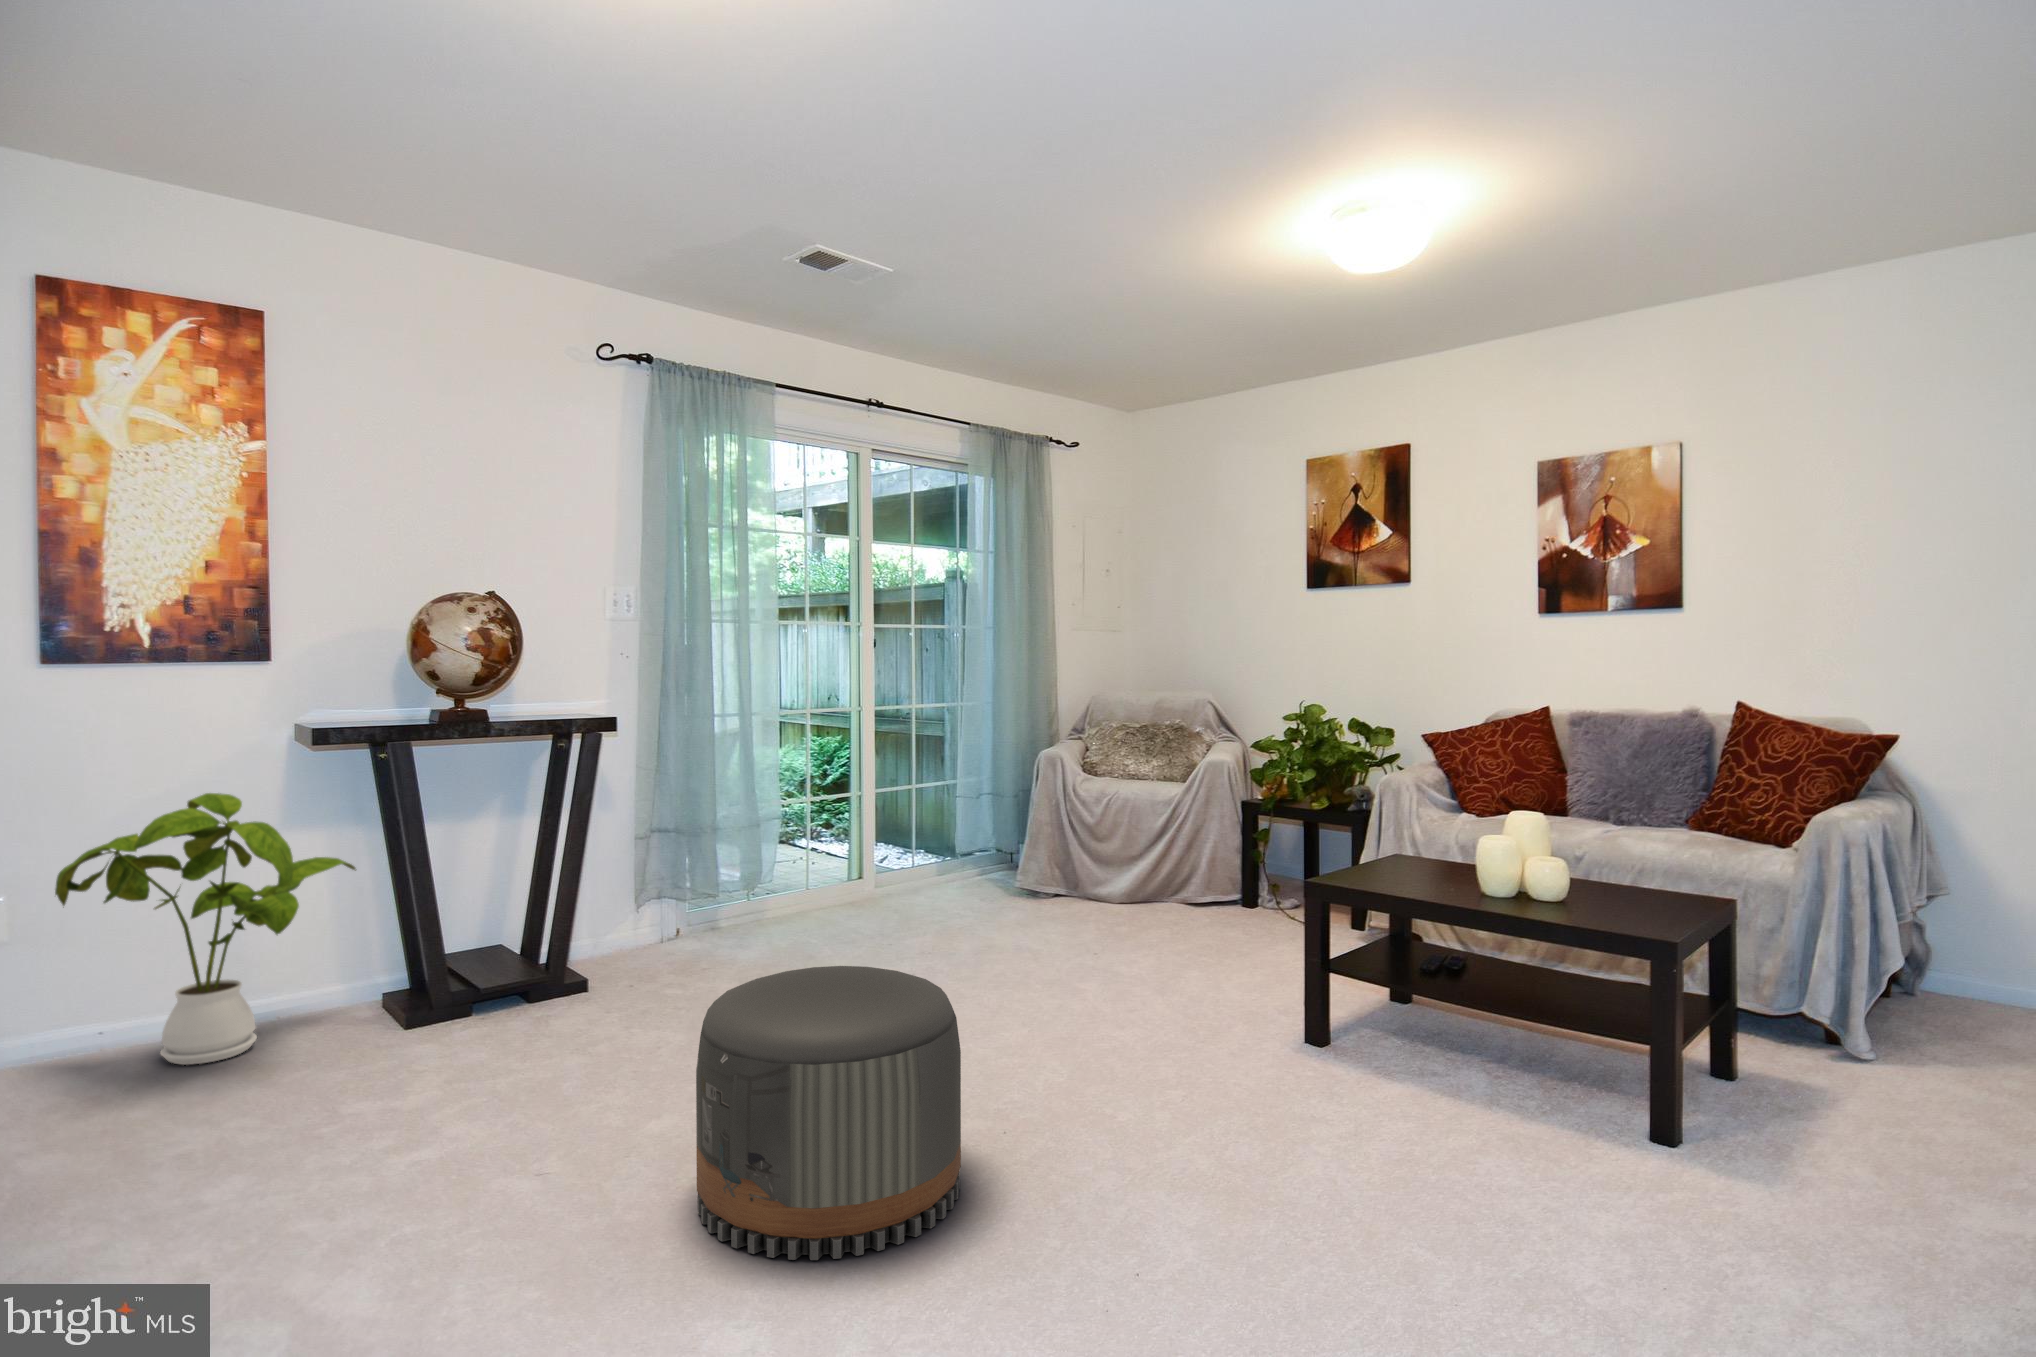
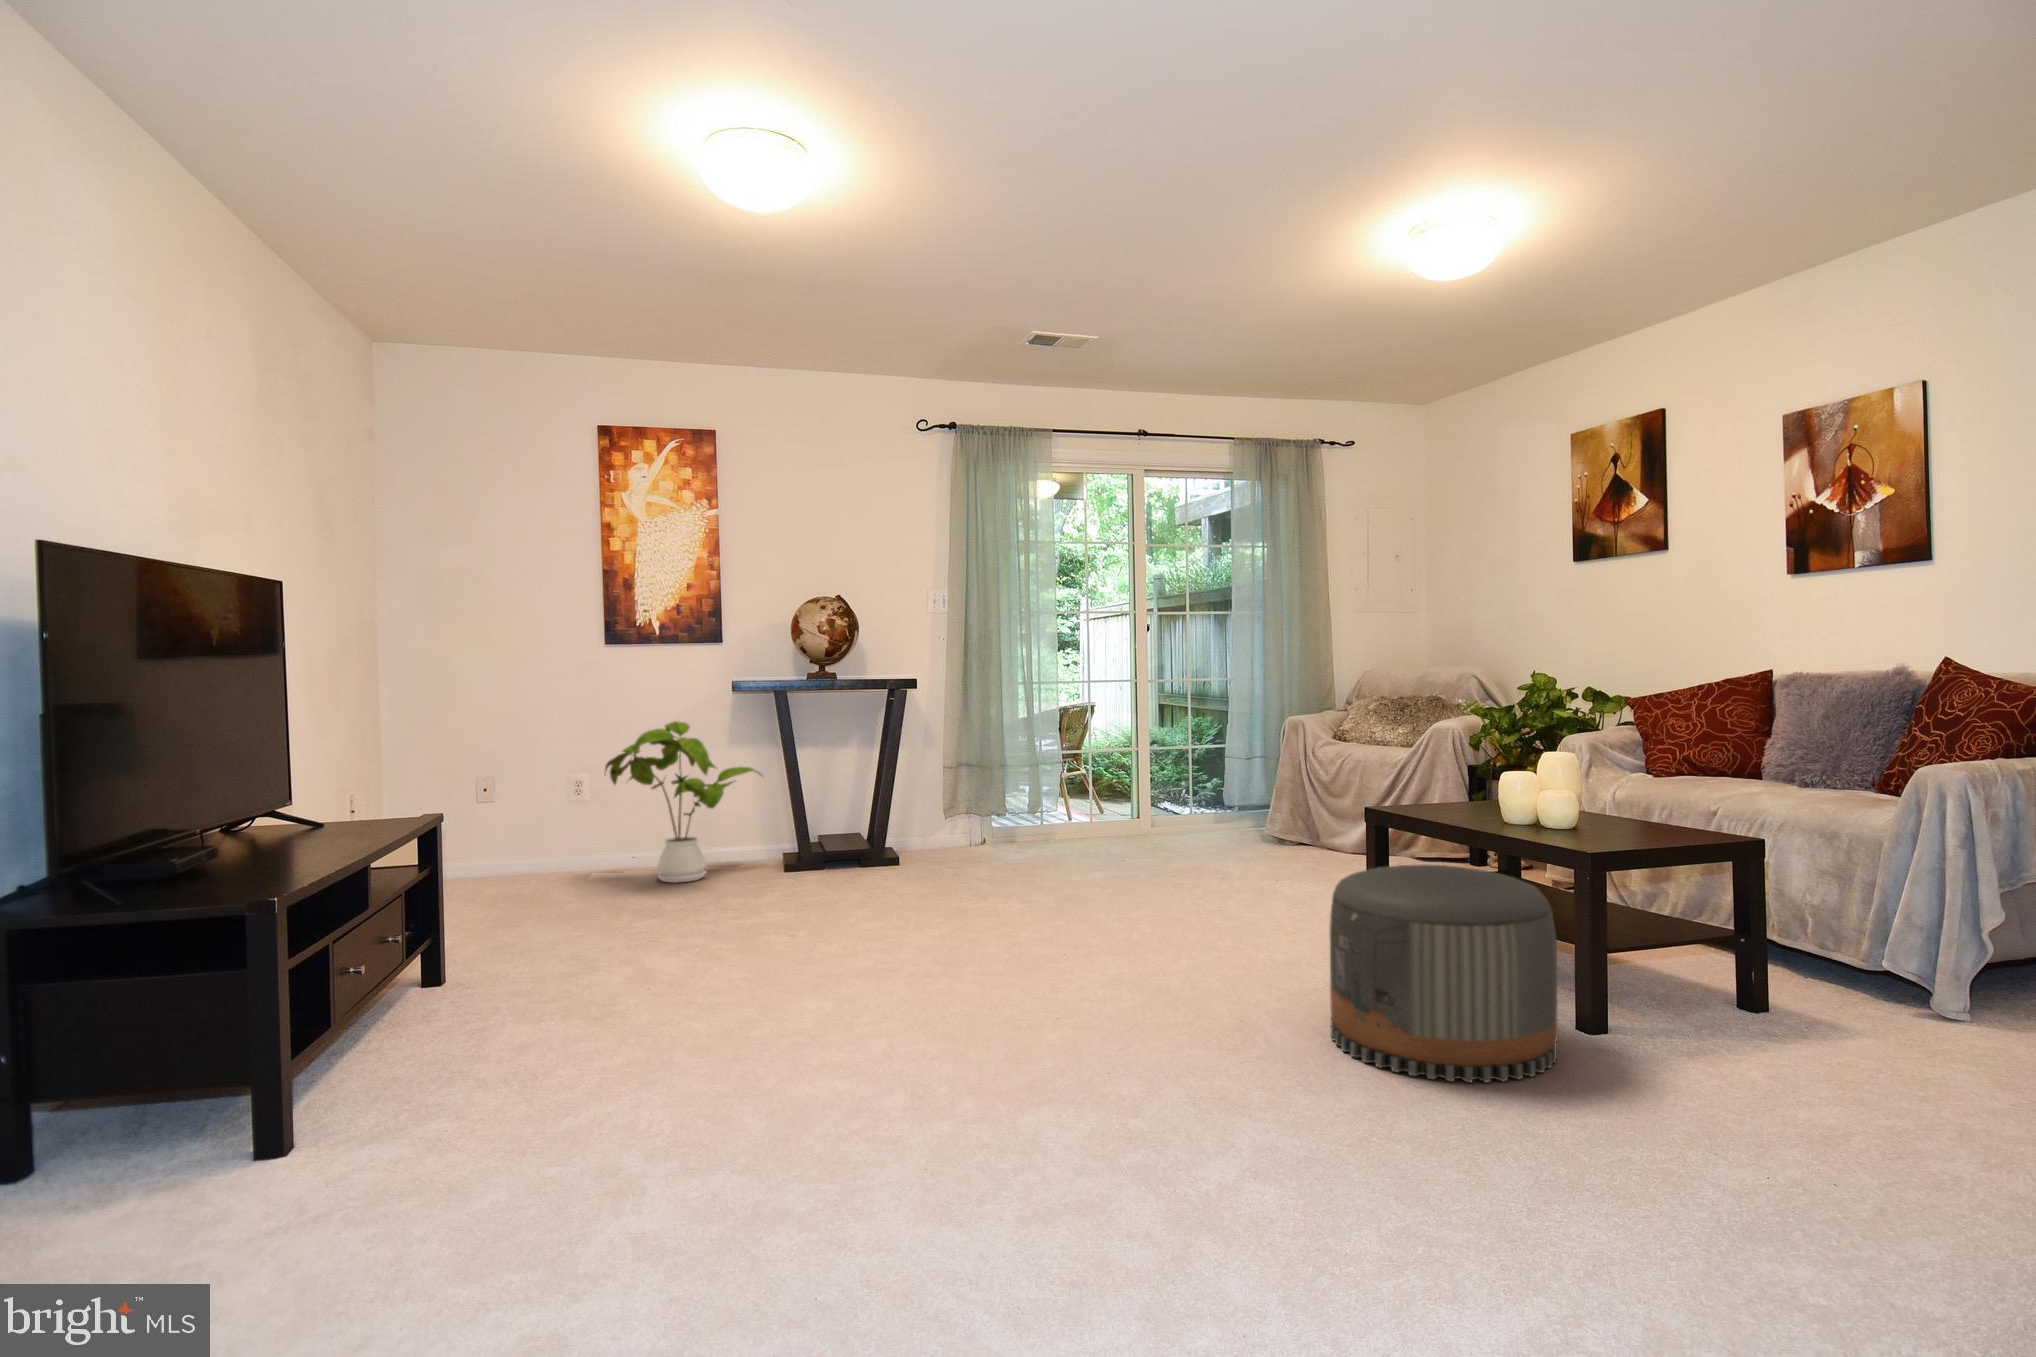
pouf: present [696,966,961,1260] -> present [1330,865,1558,1082]

